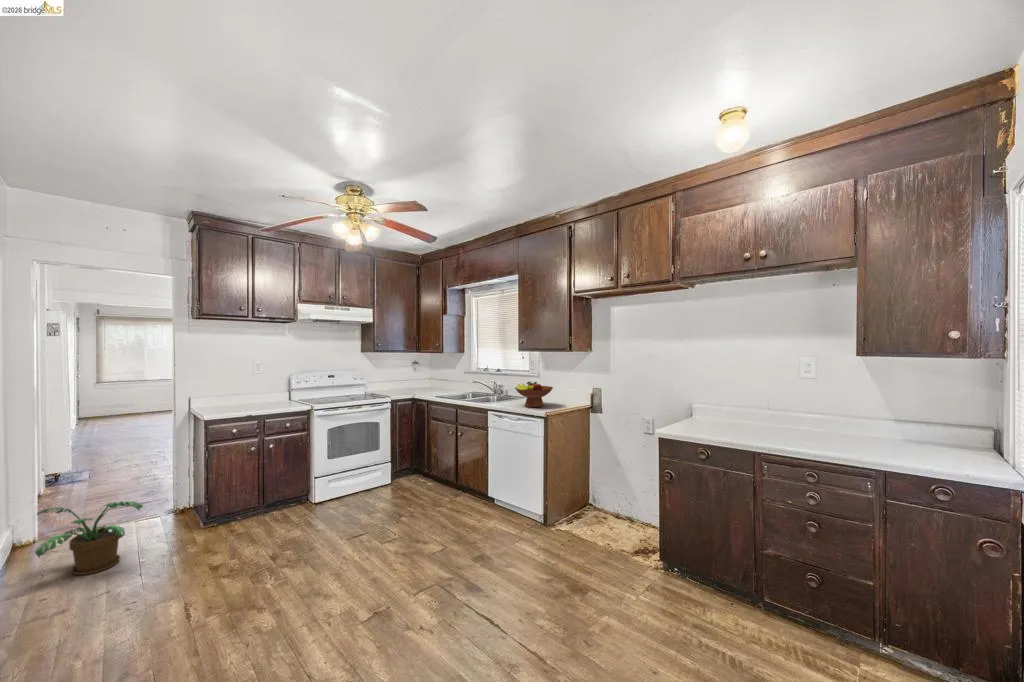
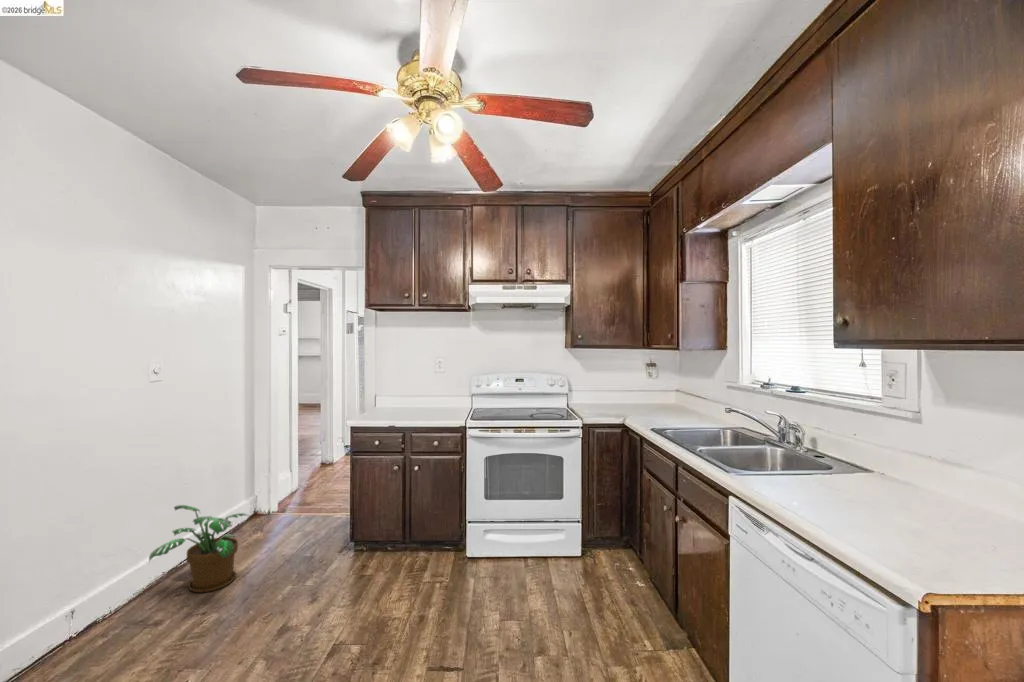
fruit bowl: present [515,382,553,407] -> none [801,431,940,512]

